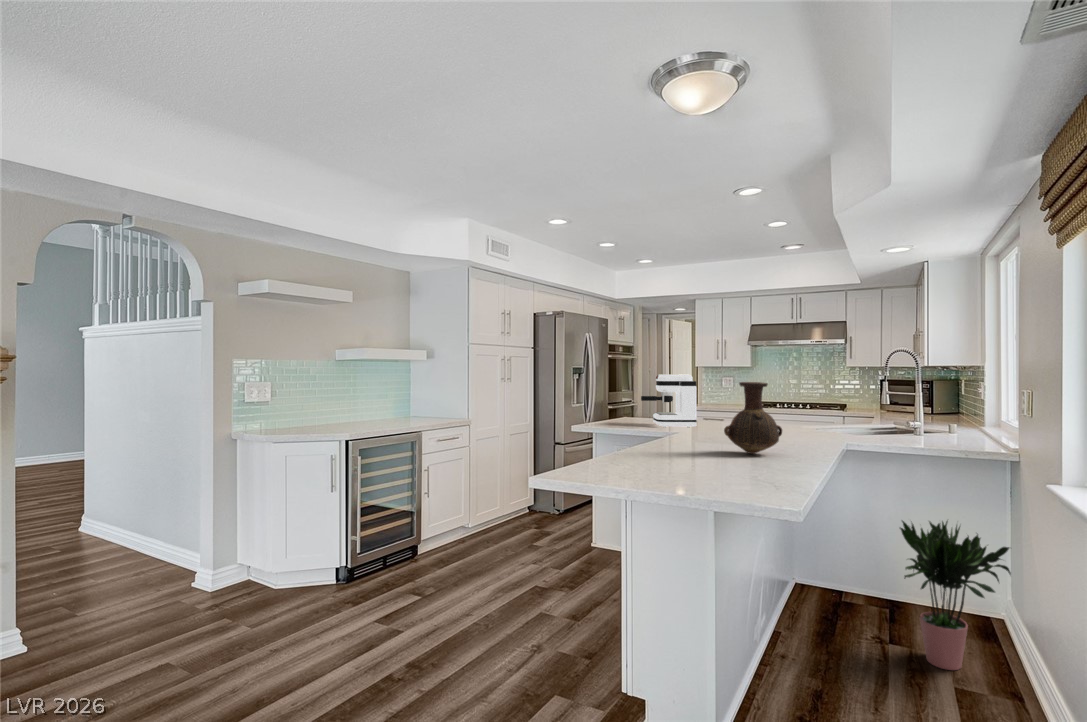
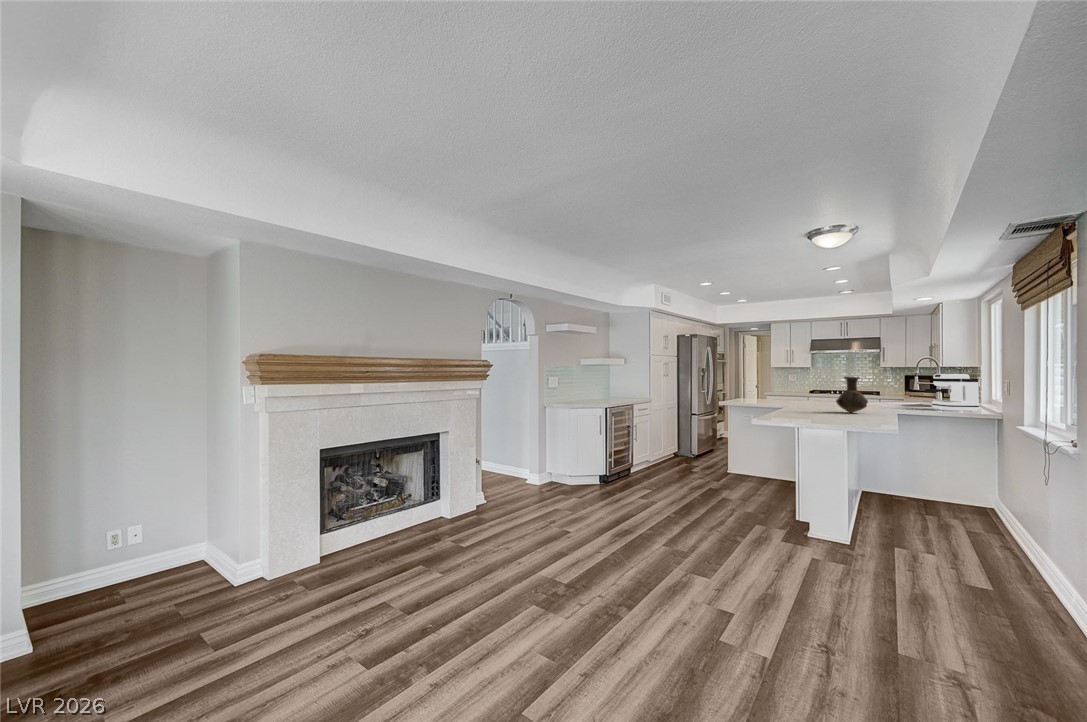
coffee maker: present [641,374,697,428] -> present [925,374,979,411]
potted plant: present [900,521,1011,670] -> none [932,447,1004,525]

